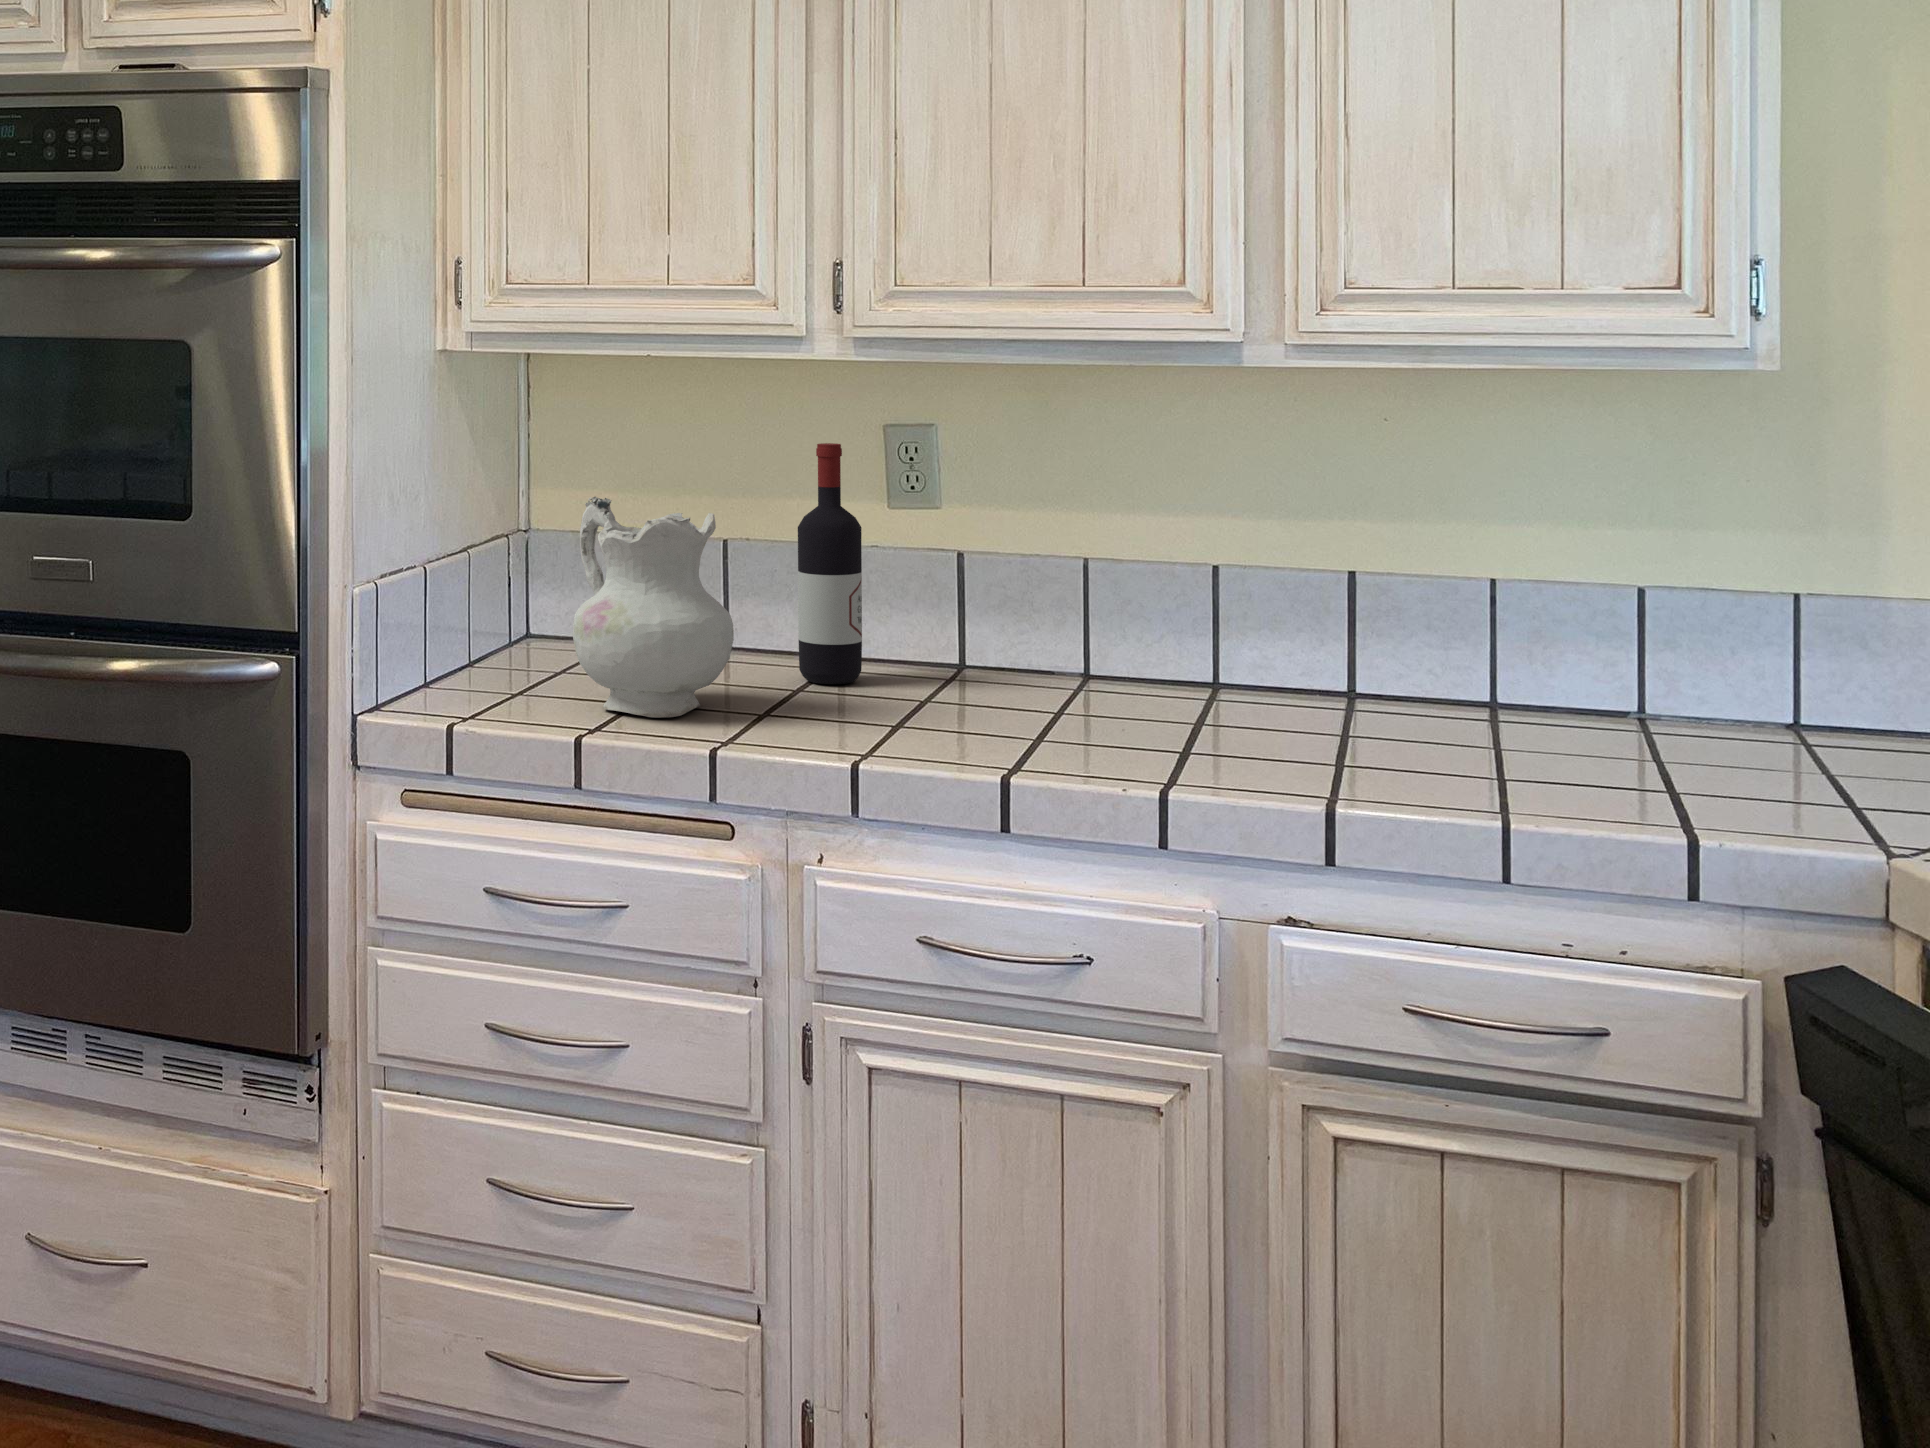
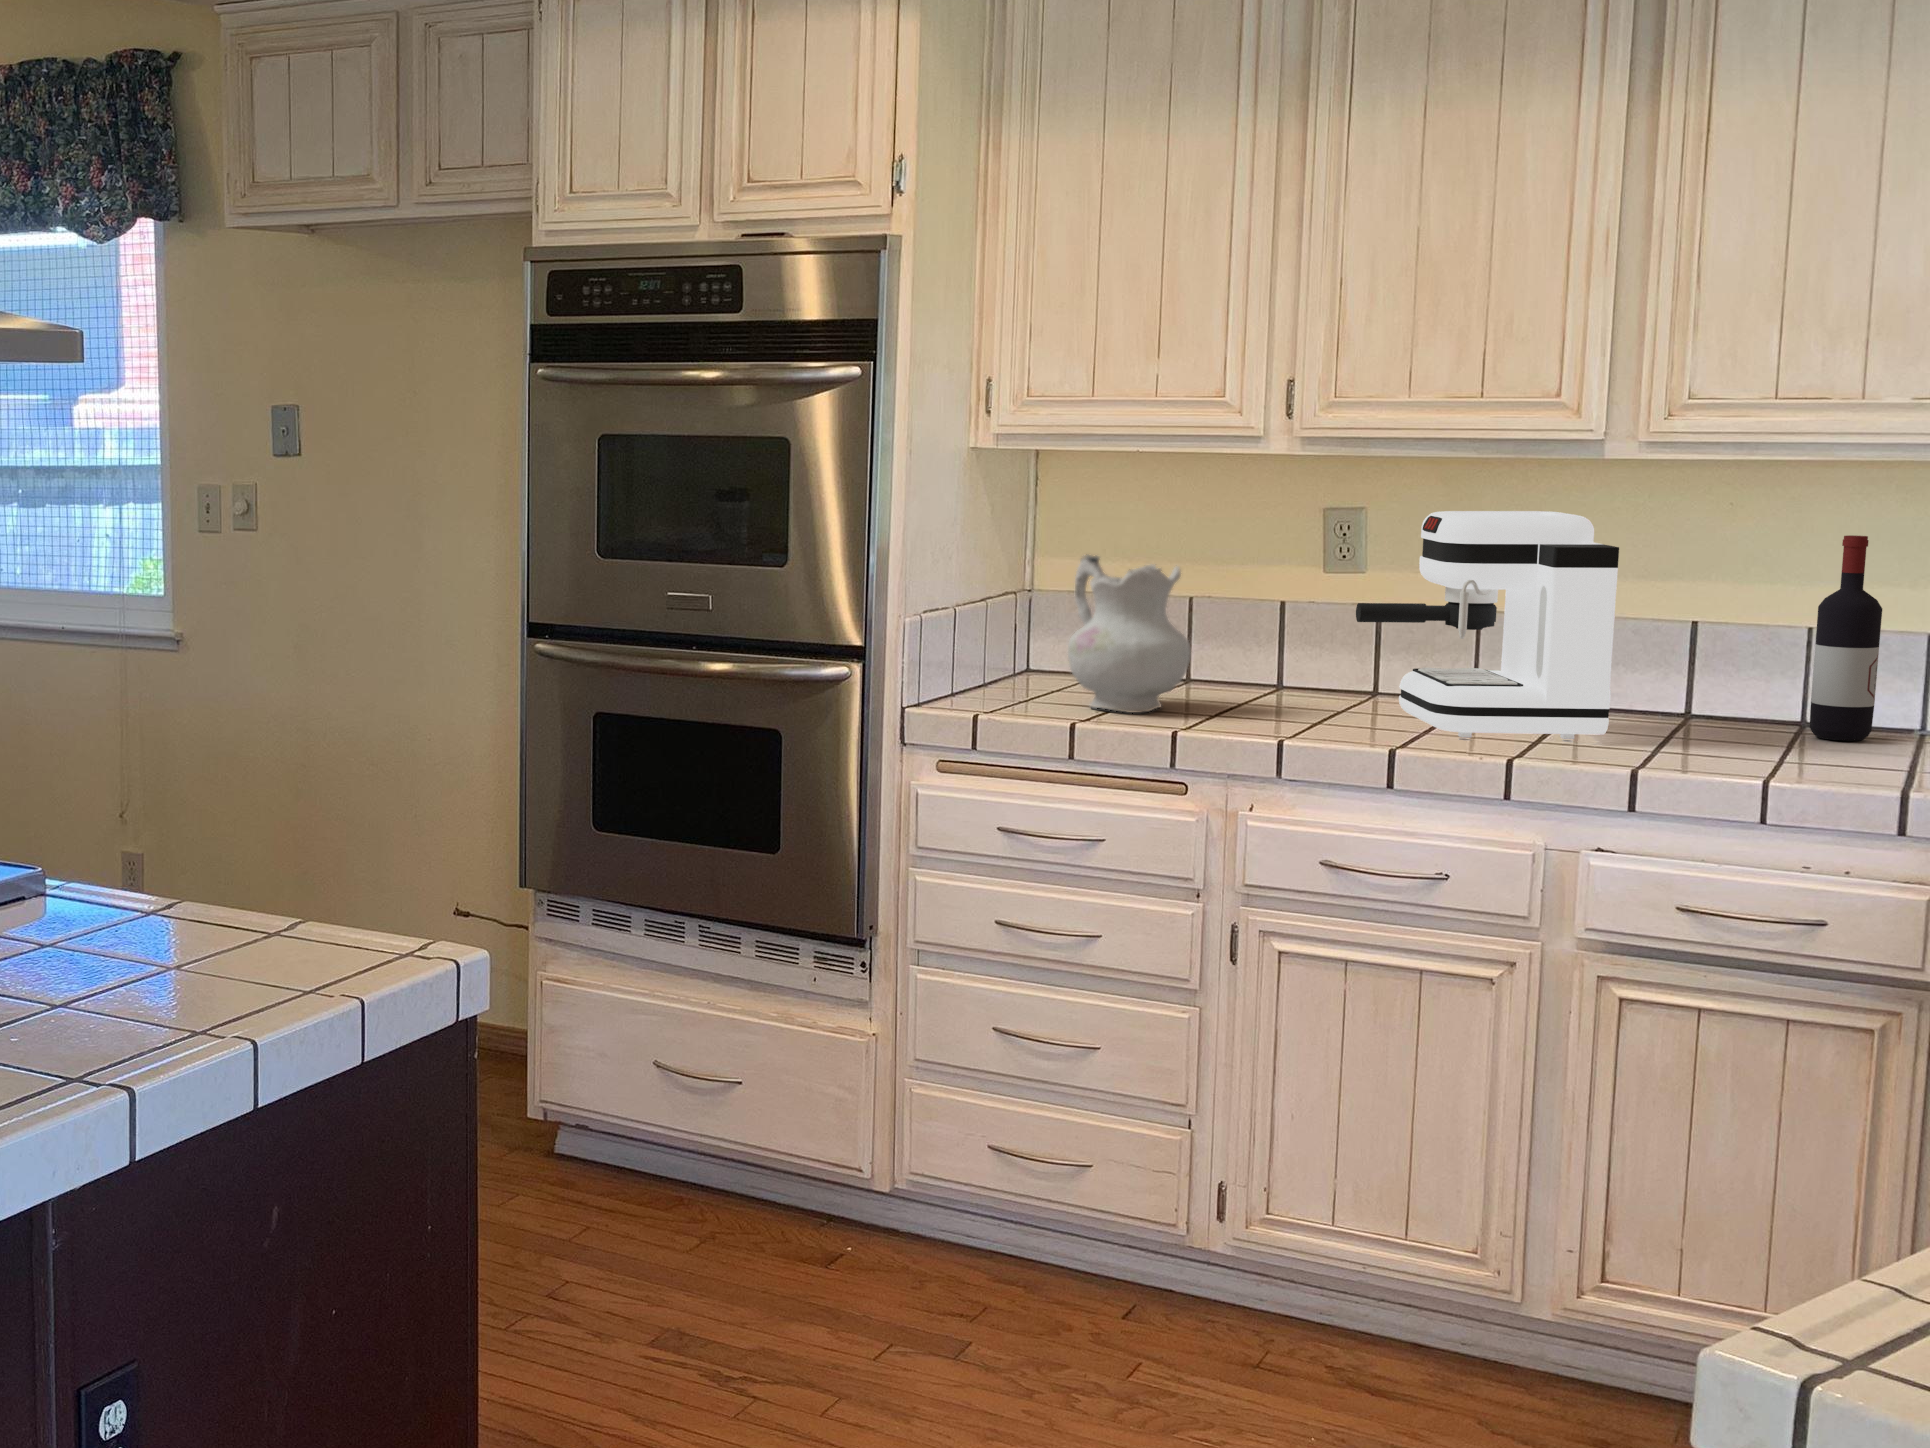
coffee maker: none [944,435,1280,751] -> present [1356,511,1619,739]
wine bottle: present [798,443,862,684] -> present [1810,535,1882,741]

